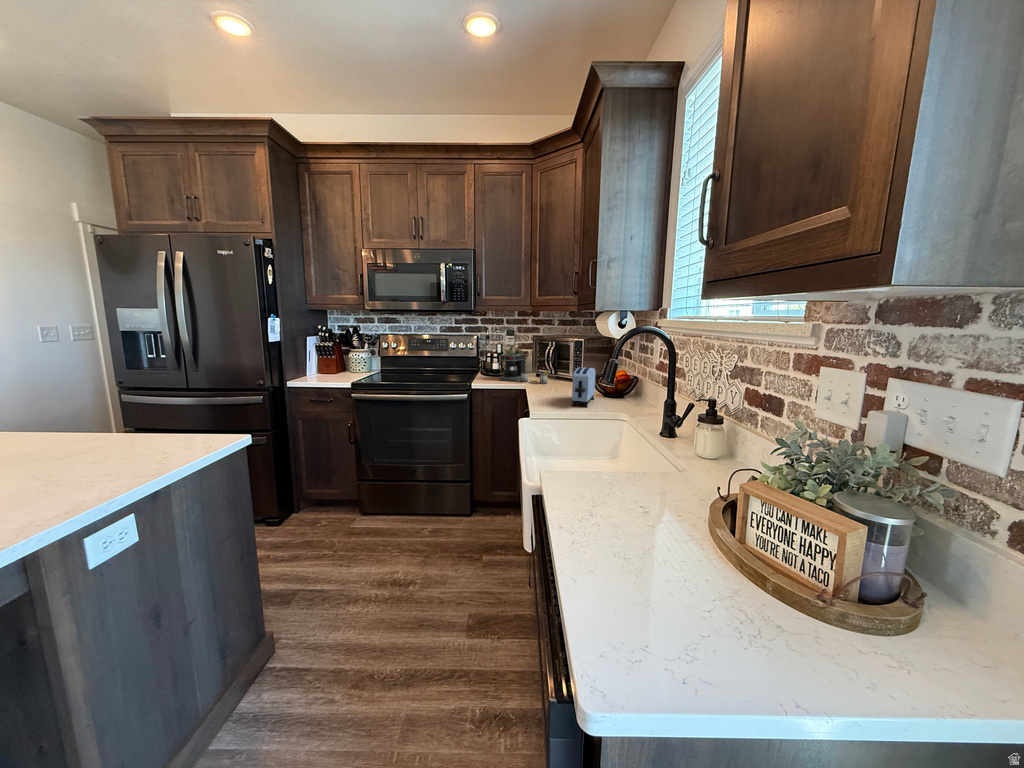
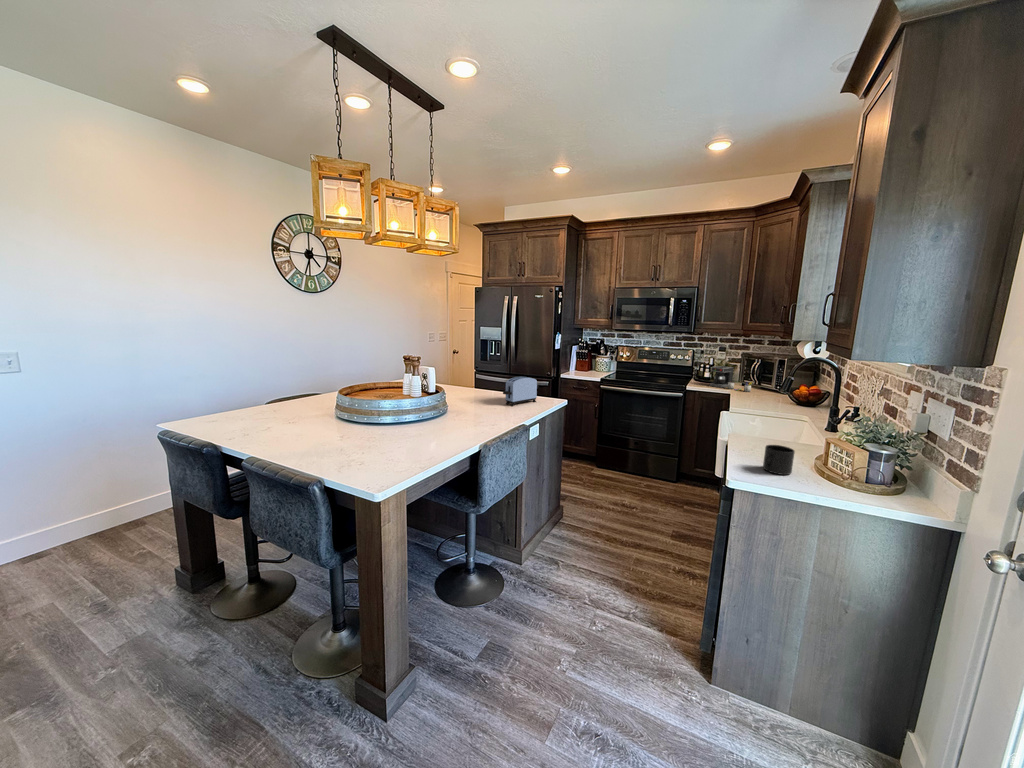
toaster: present [572,367,595,407] -> present [503,377,539,406]
mug: none [646,539,727,644] -> present [763,445,795,475]

